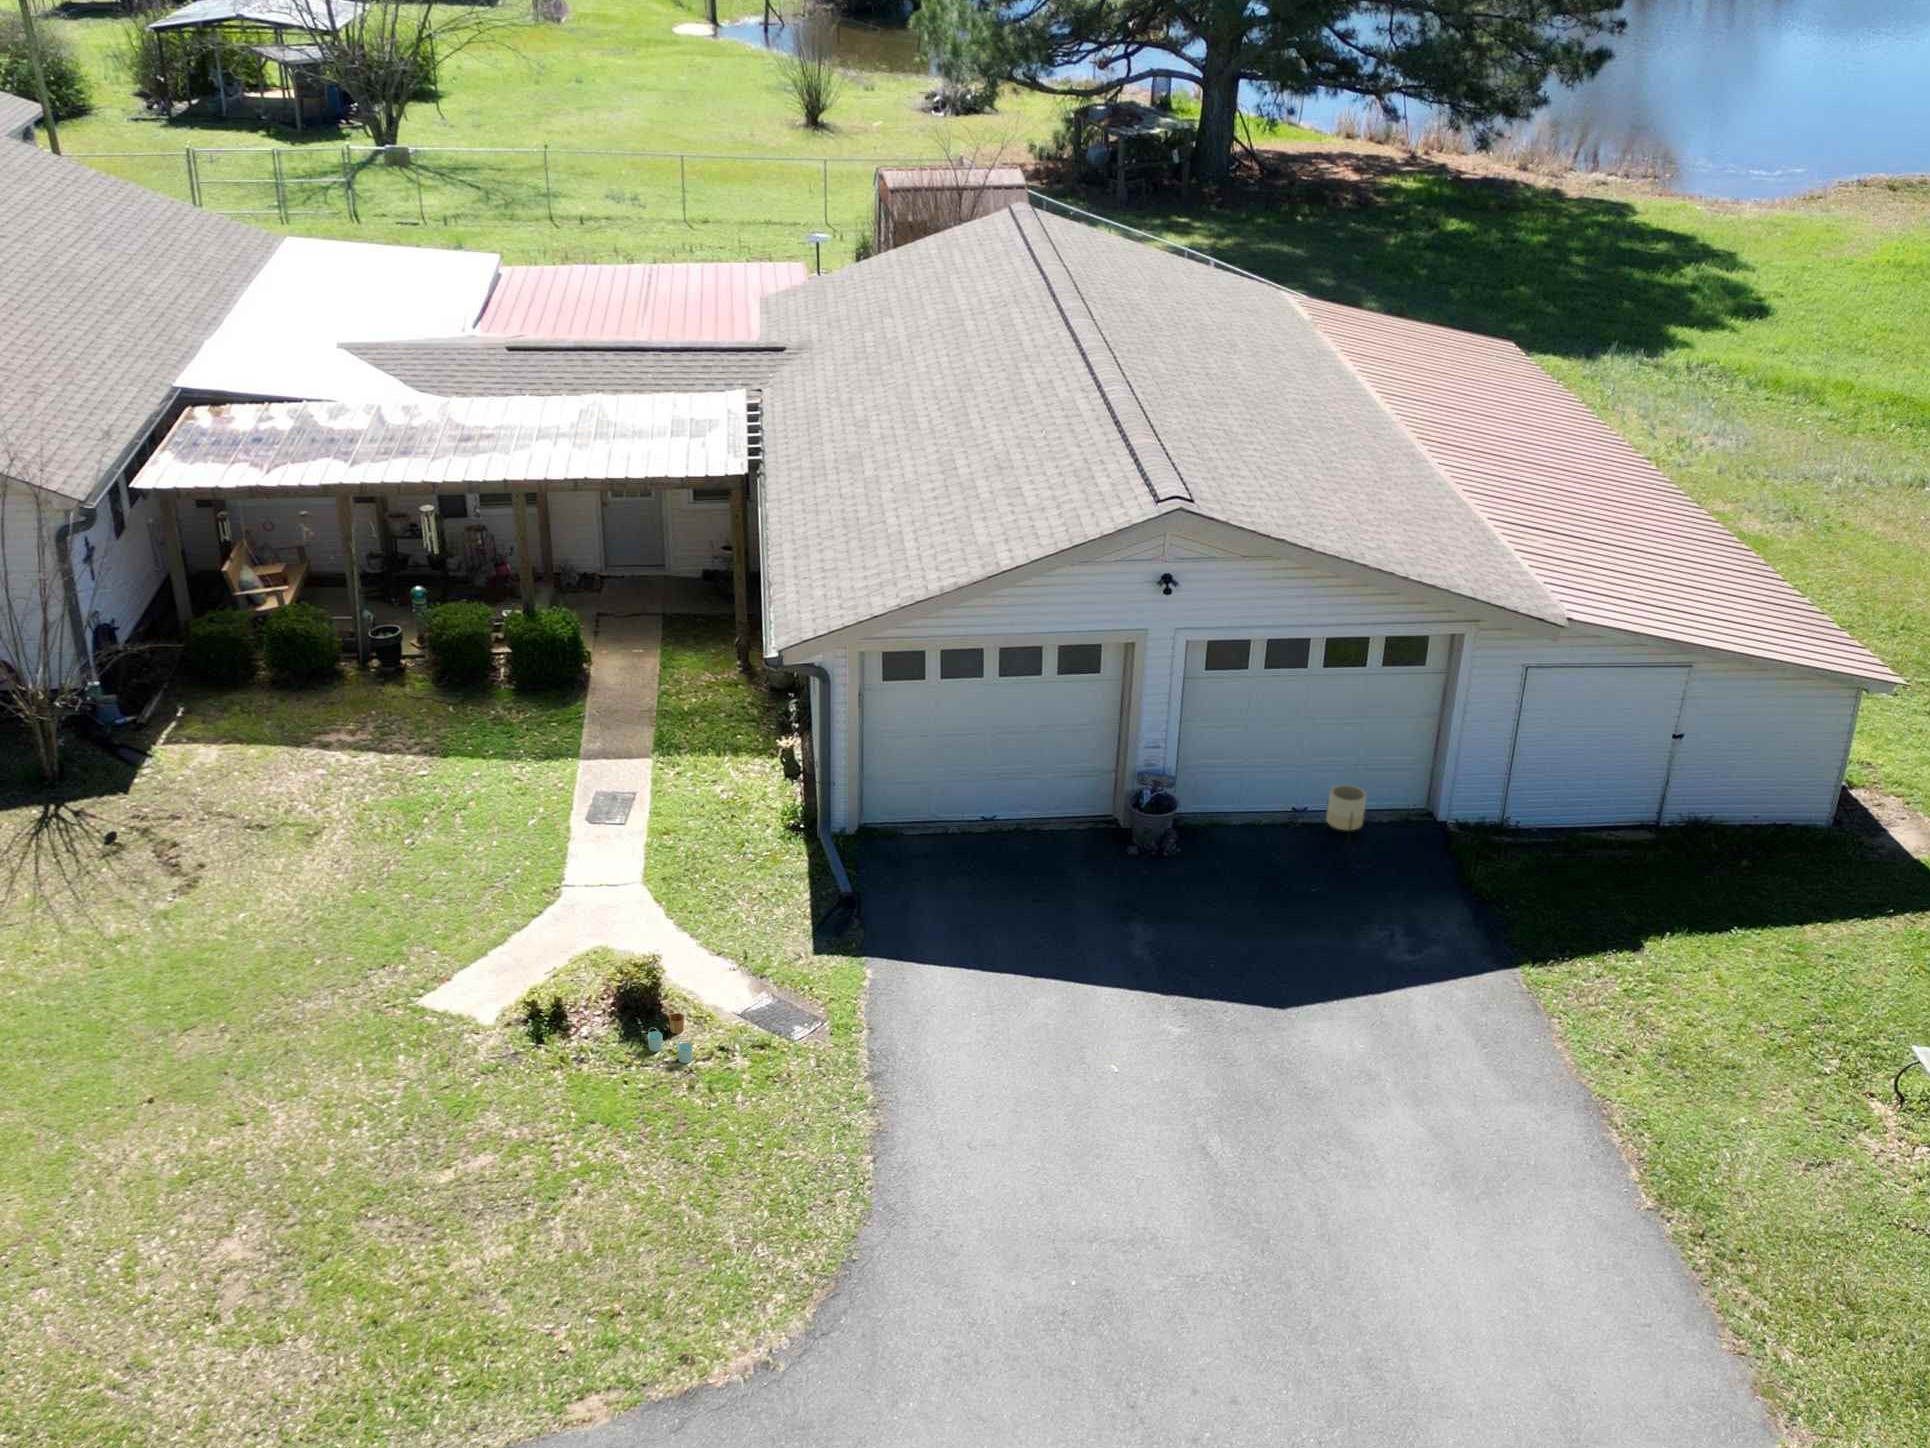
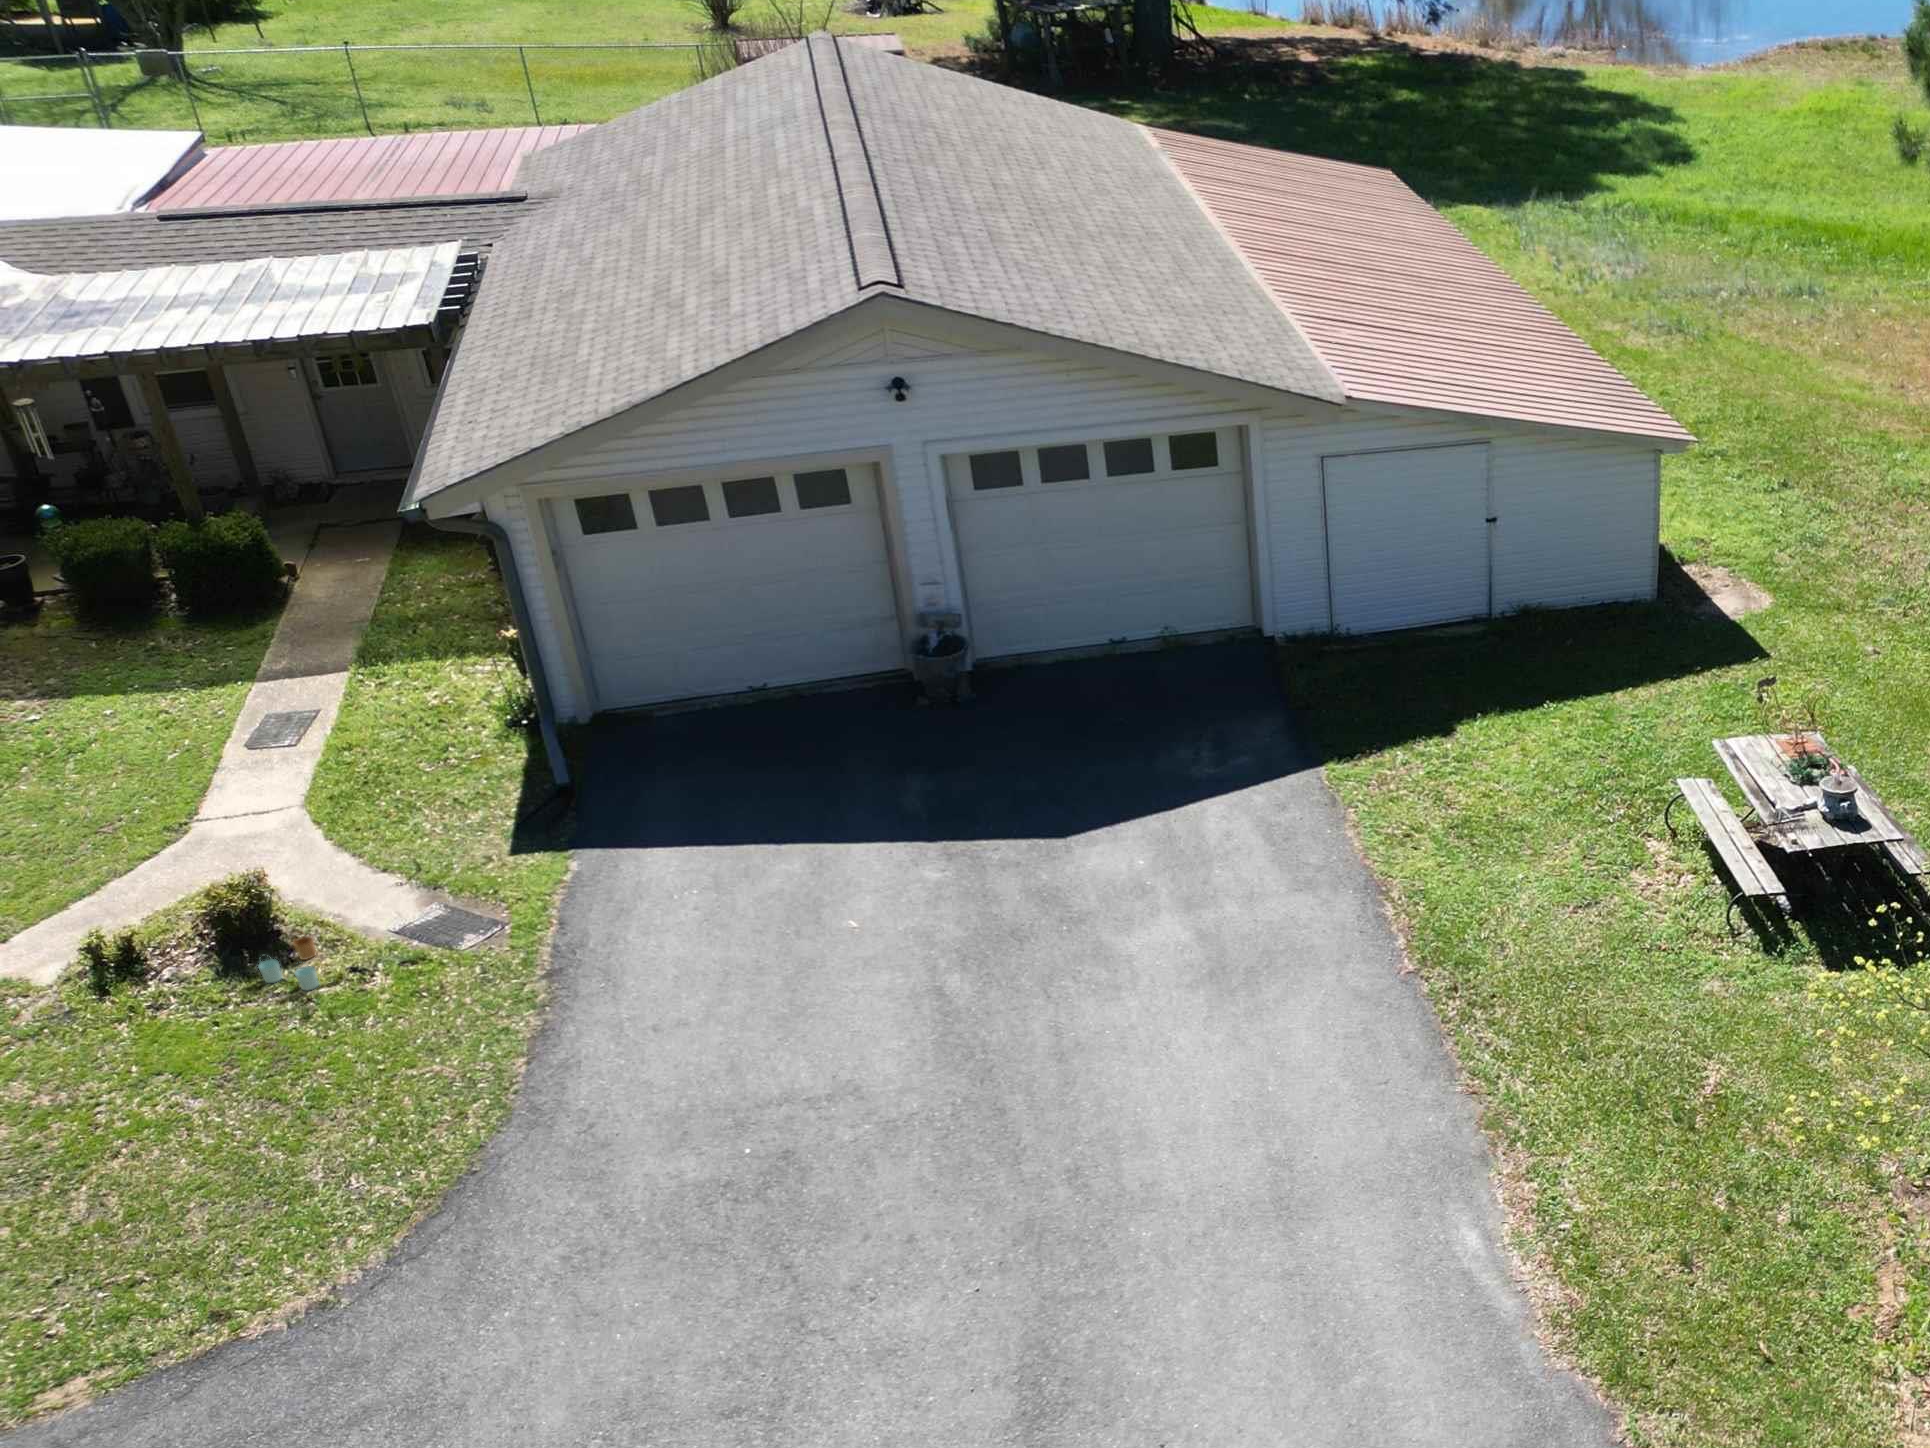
planter: present [1325,785,1367,831] -> none [1134,606,1176,670]

